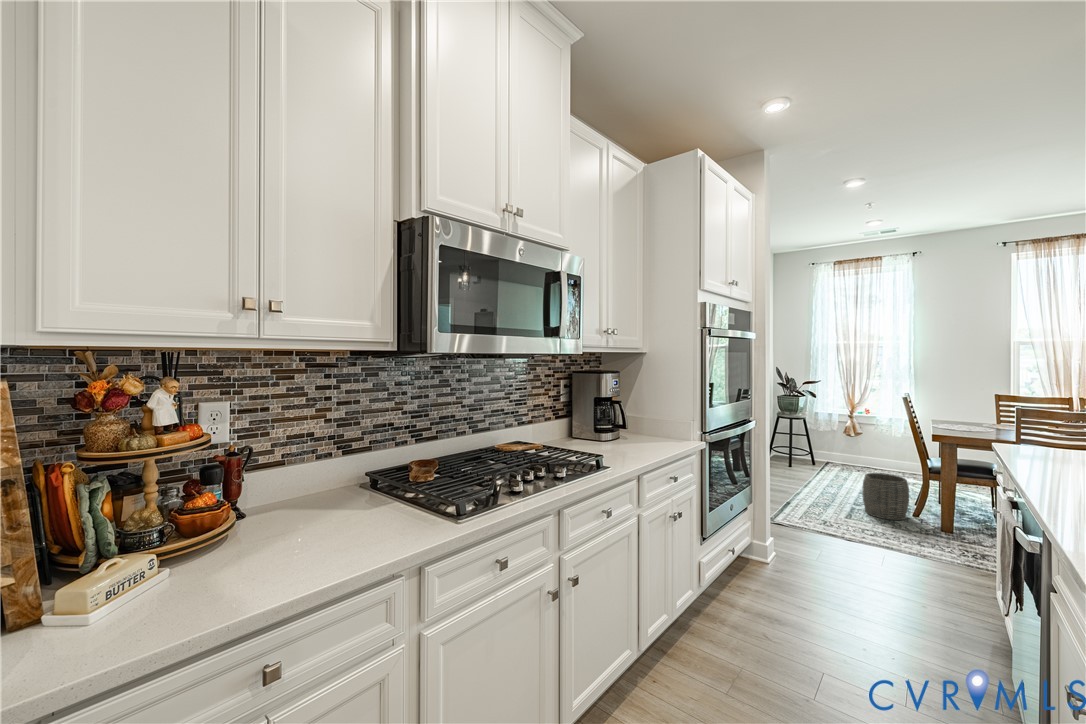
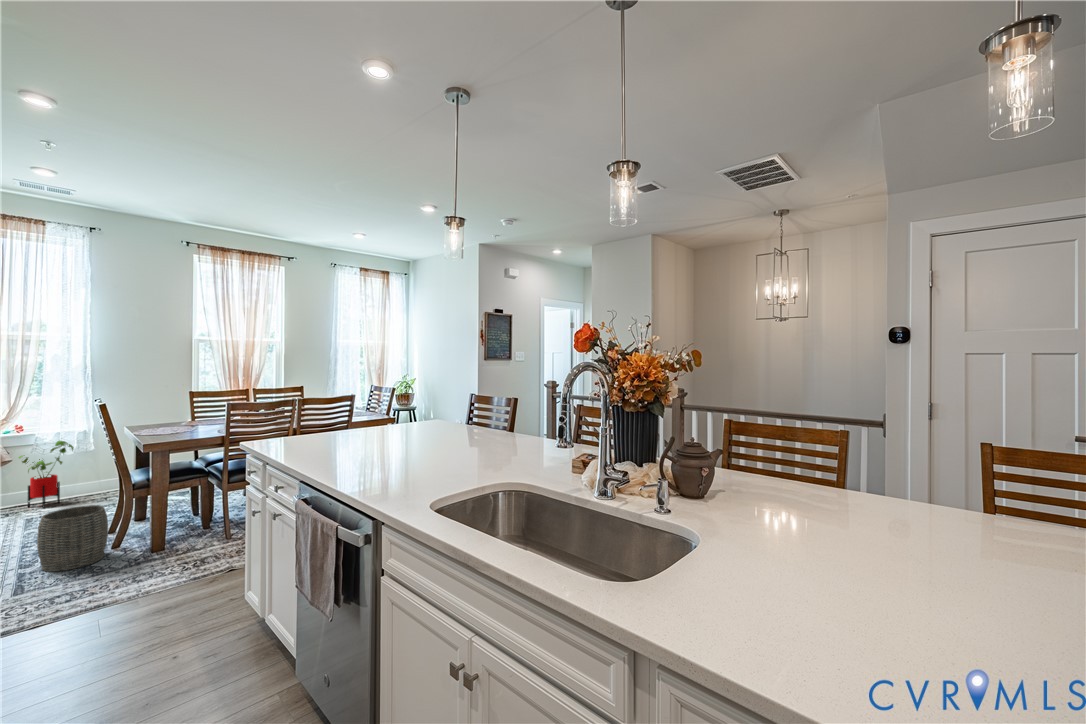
house plant: none [867,424,904,473] -> present [19,441,74,507]

